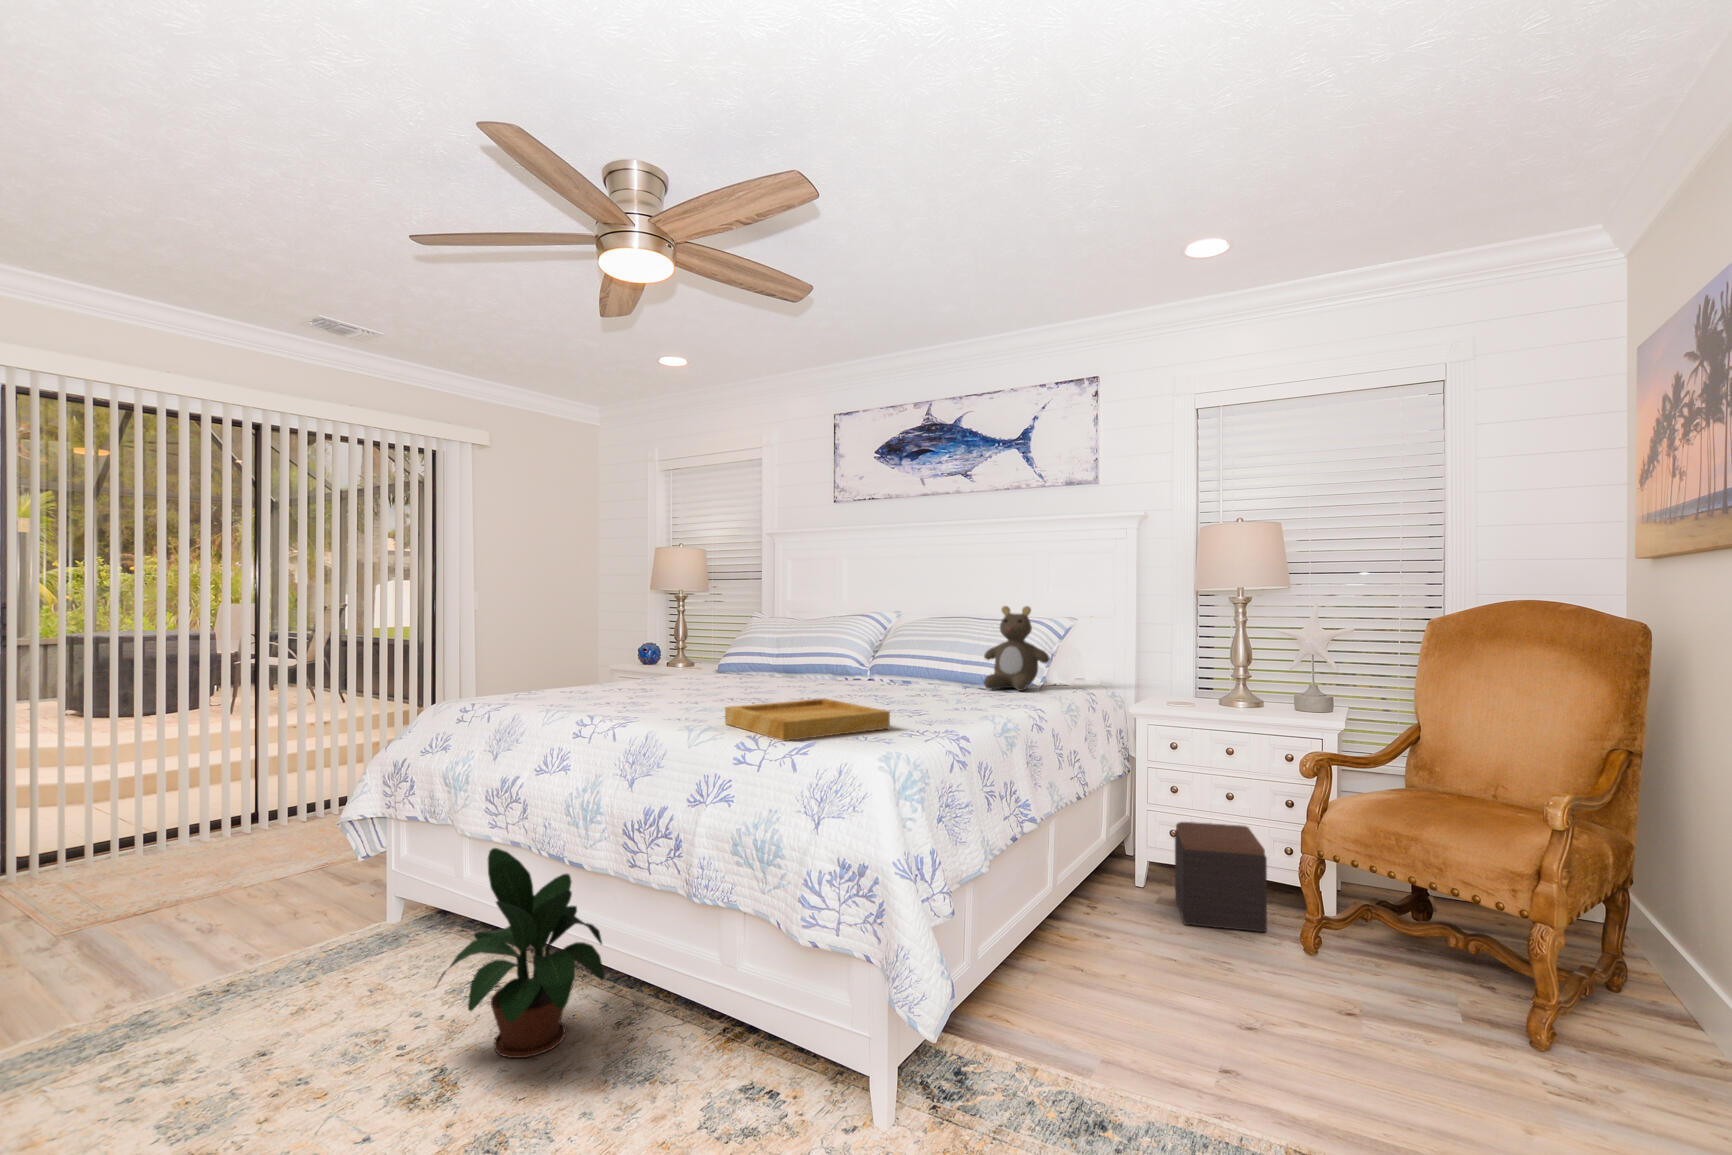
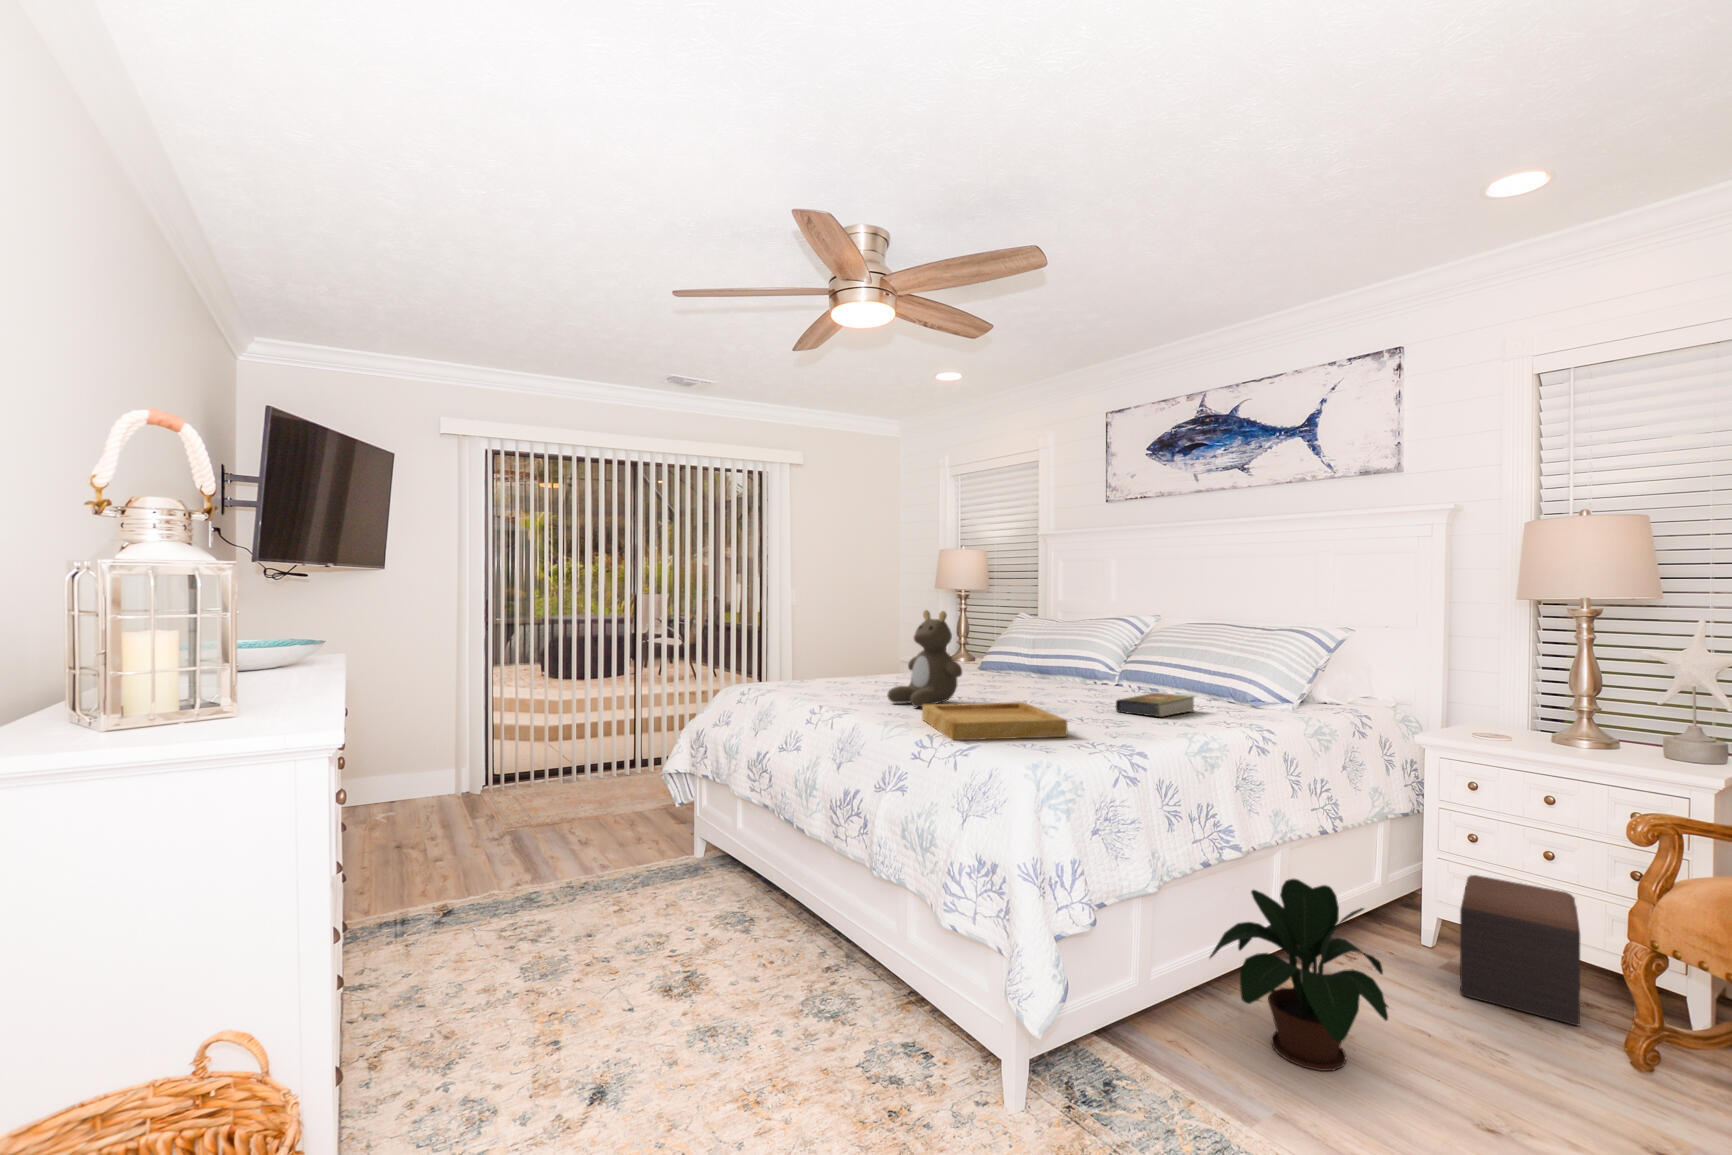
teddy bear: present [984,606,1050,691] -> present [887,610,962,707]
book: none [900,683,967,705] -> present [1116,693,1194,717]
potted plant: present [437,848,605,1058] -> present [1210,879,1388,1071]

